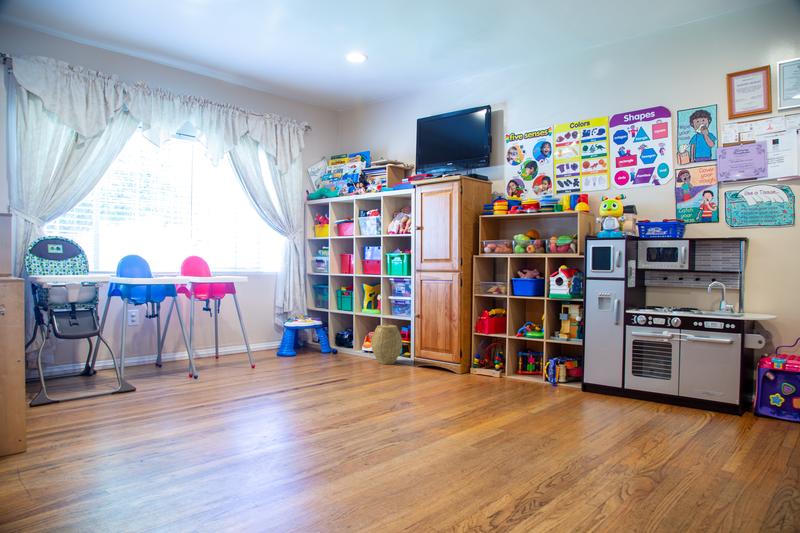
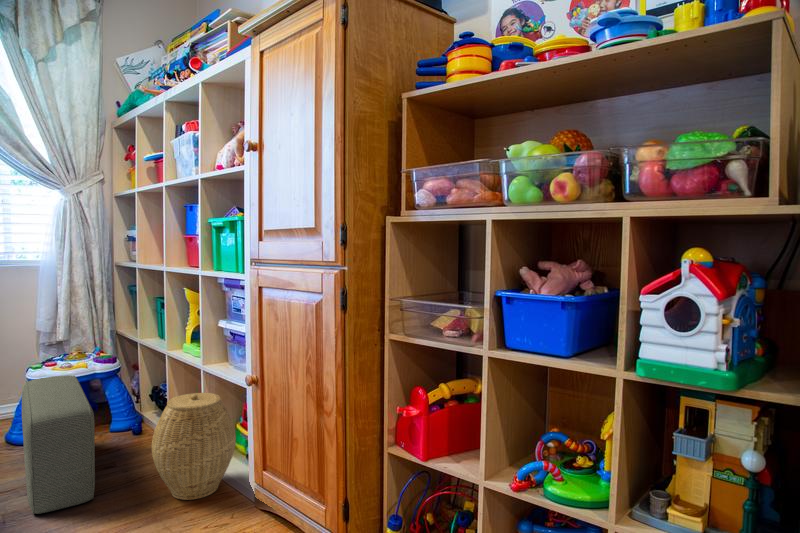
pouf: none [299,322,352,366] -> present [22,375,95,514]

